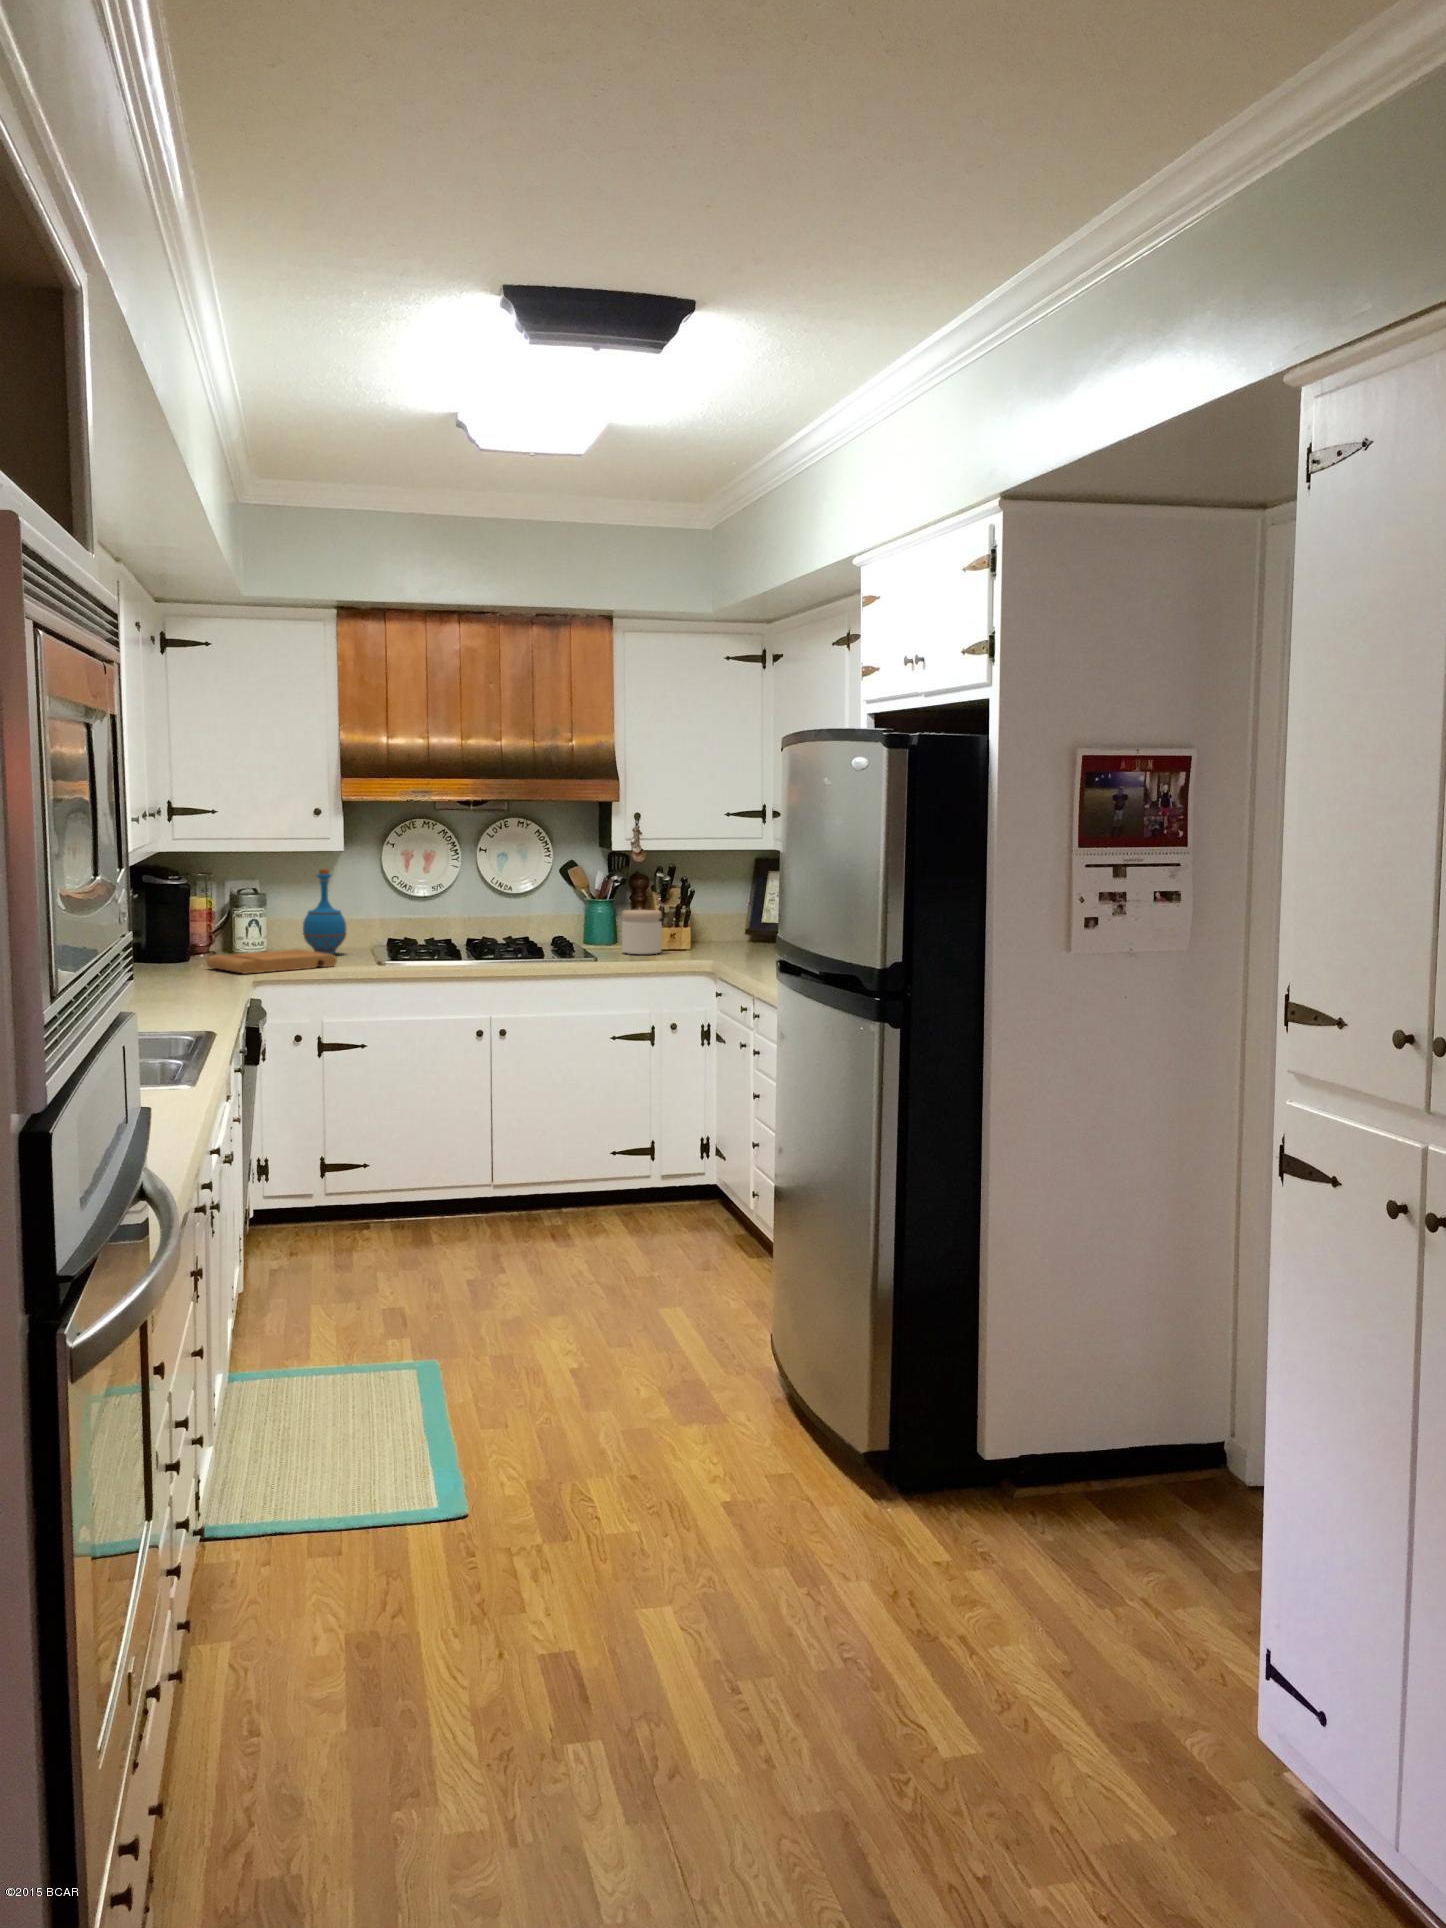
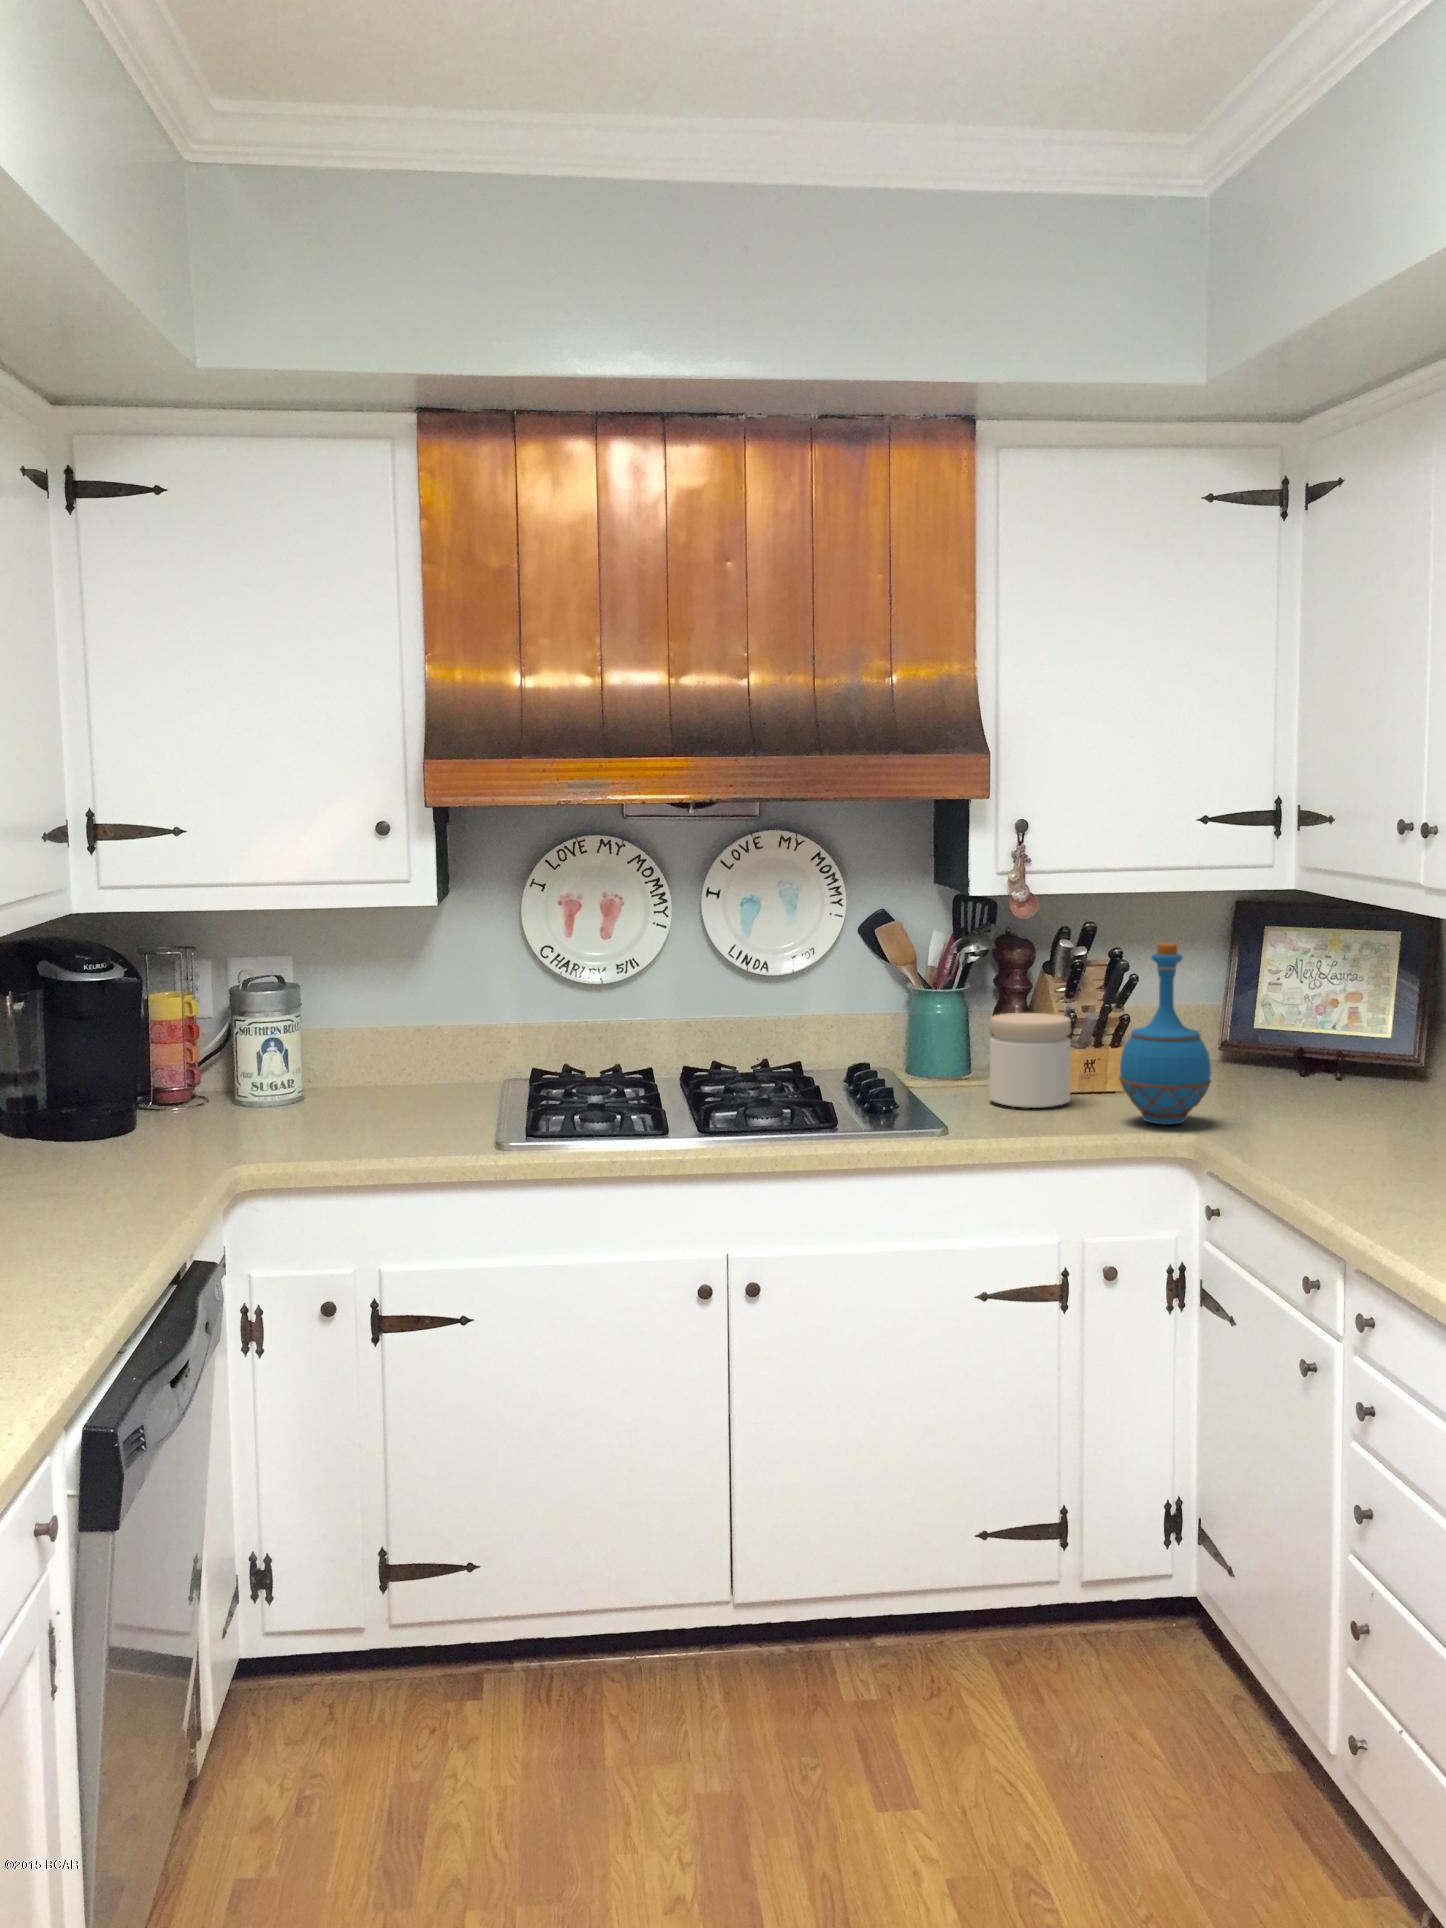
bottle: present [303,869,346,954] -> present [1119,943,1211,1125]
cutting board: present [206,949,337,974] -> none [151,1105,415,1176]

